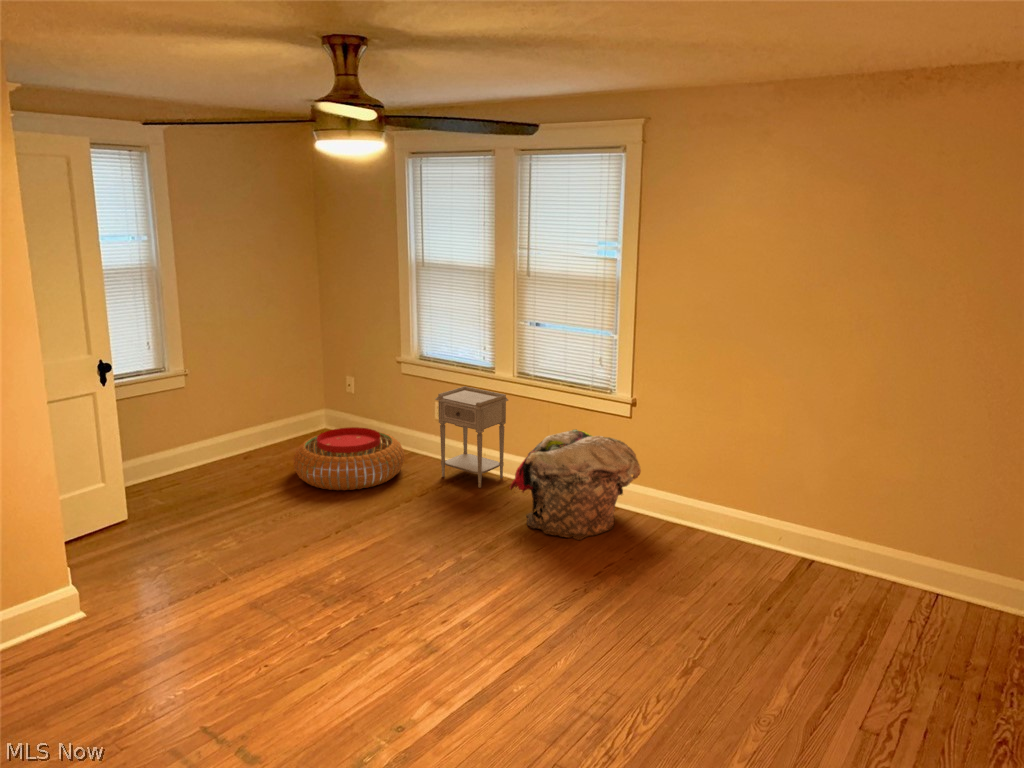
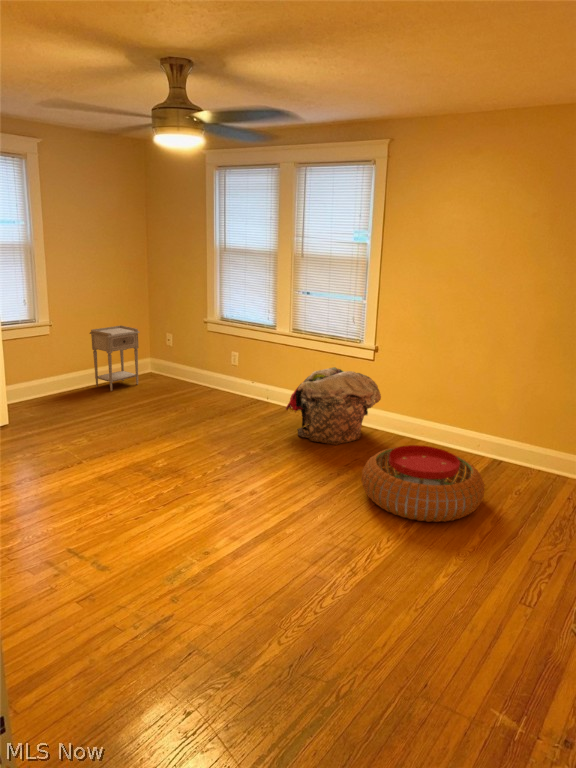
nightstand: present [435,386,508,488] -> present [90,326,140,391]
pouf: present [293,427,404,490] -> present [362,445,485,522]

